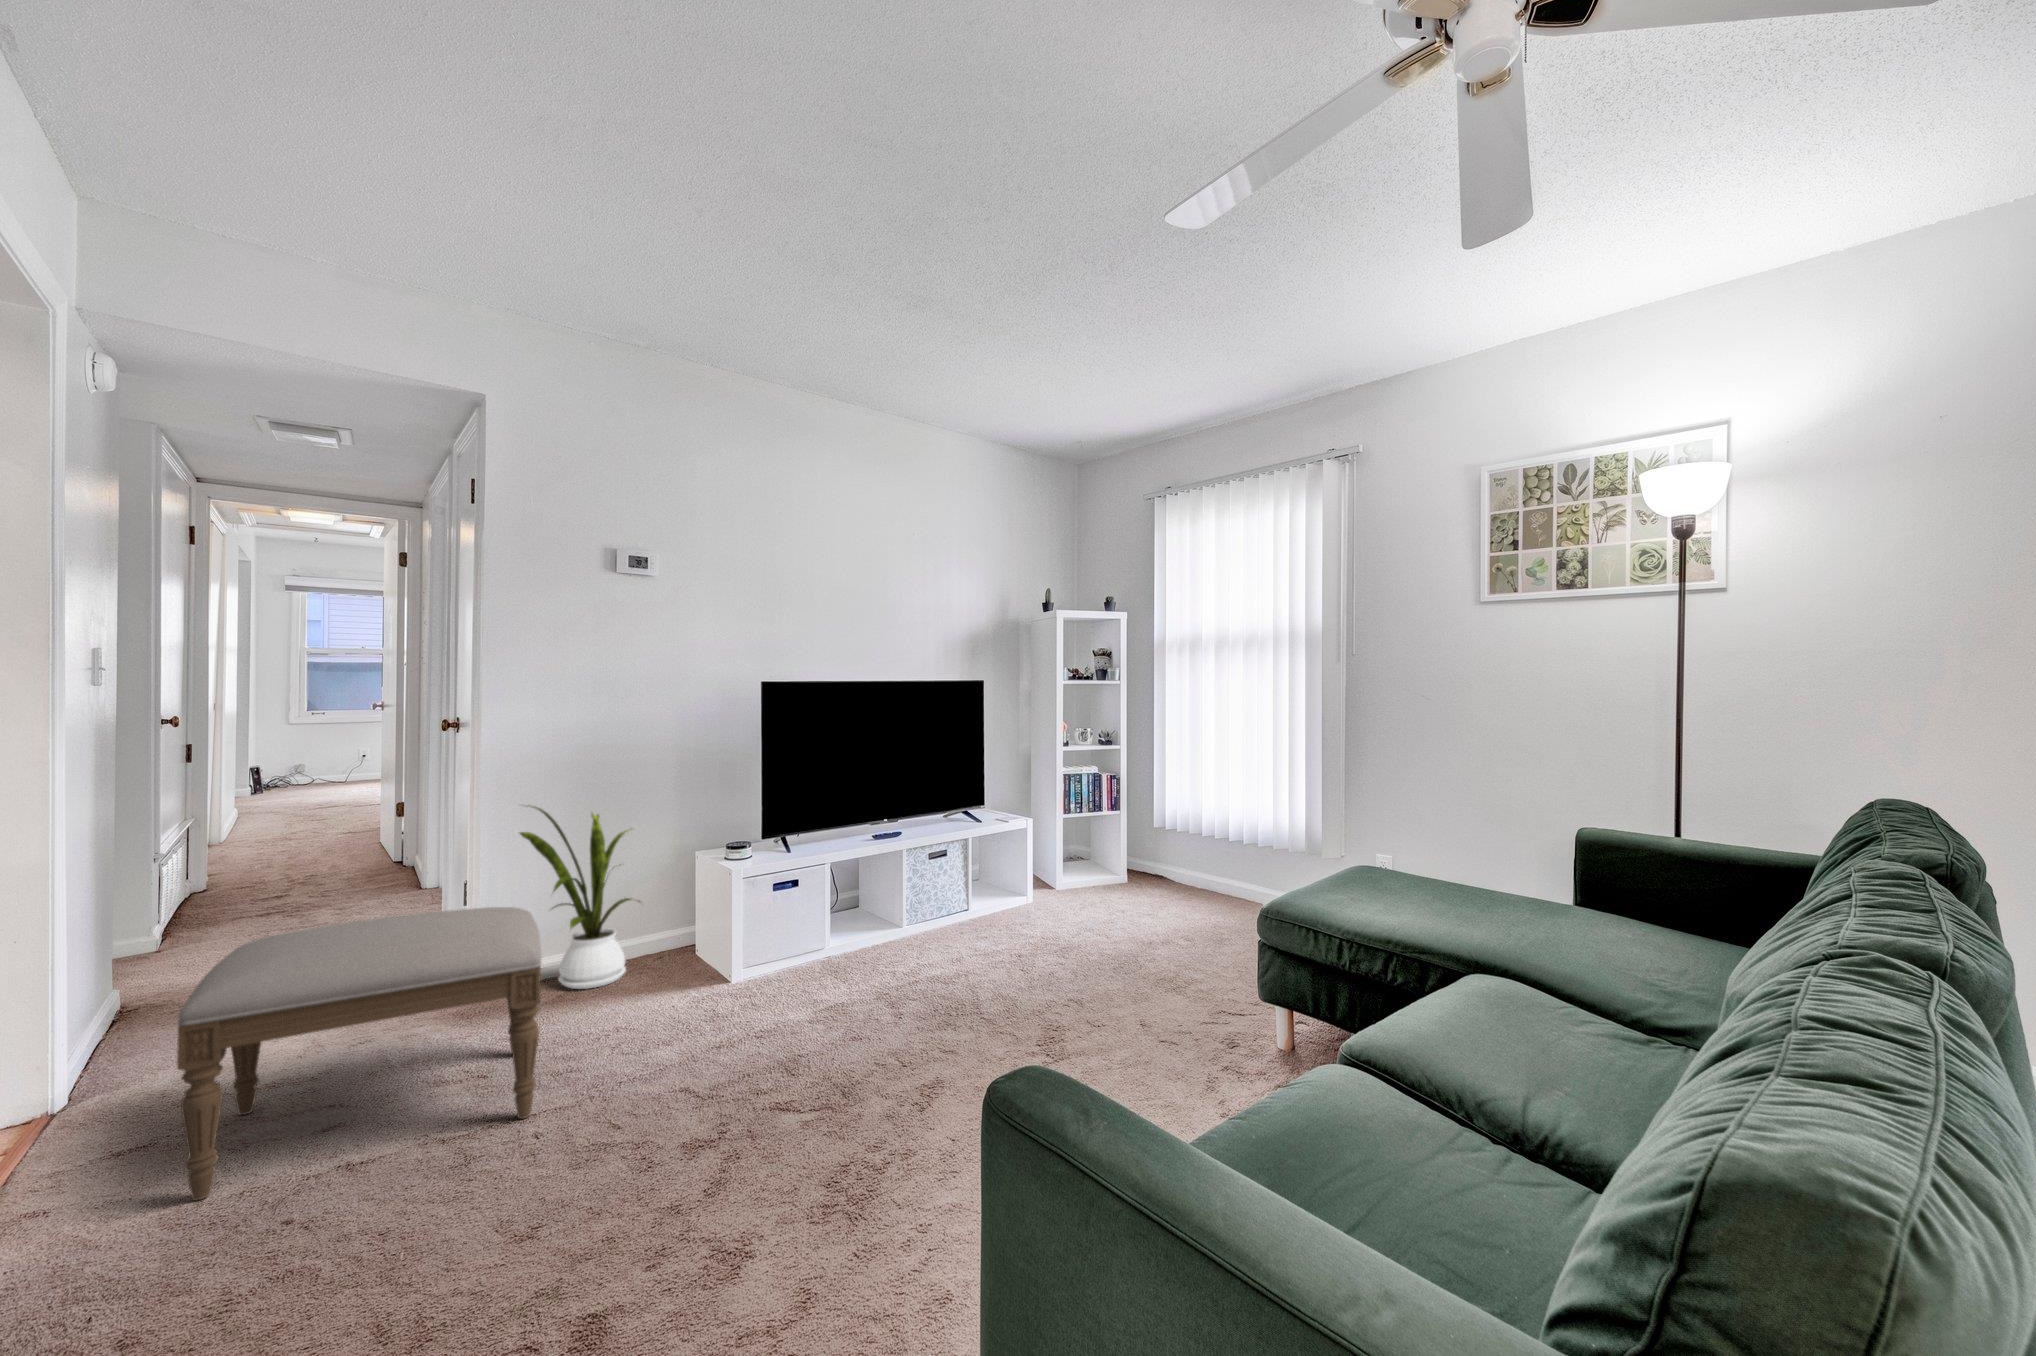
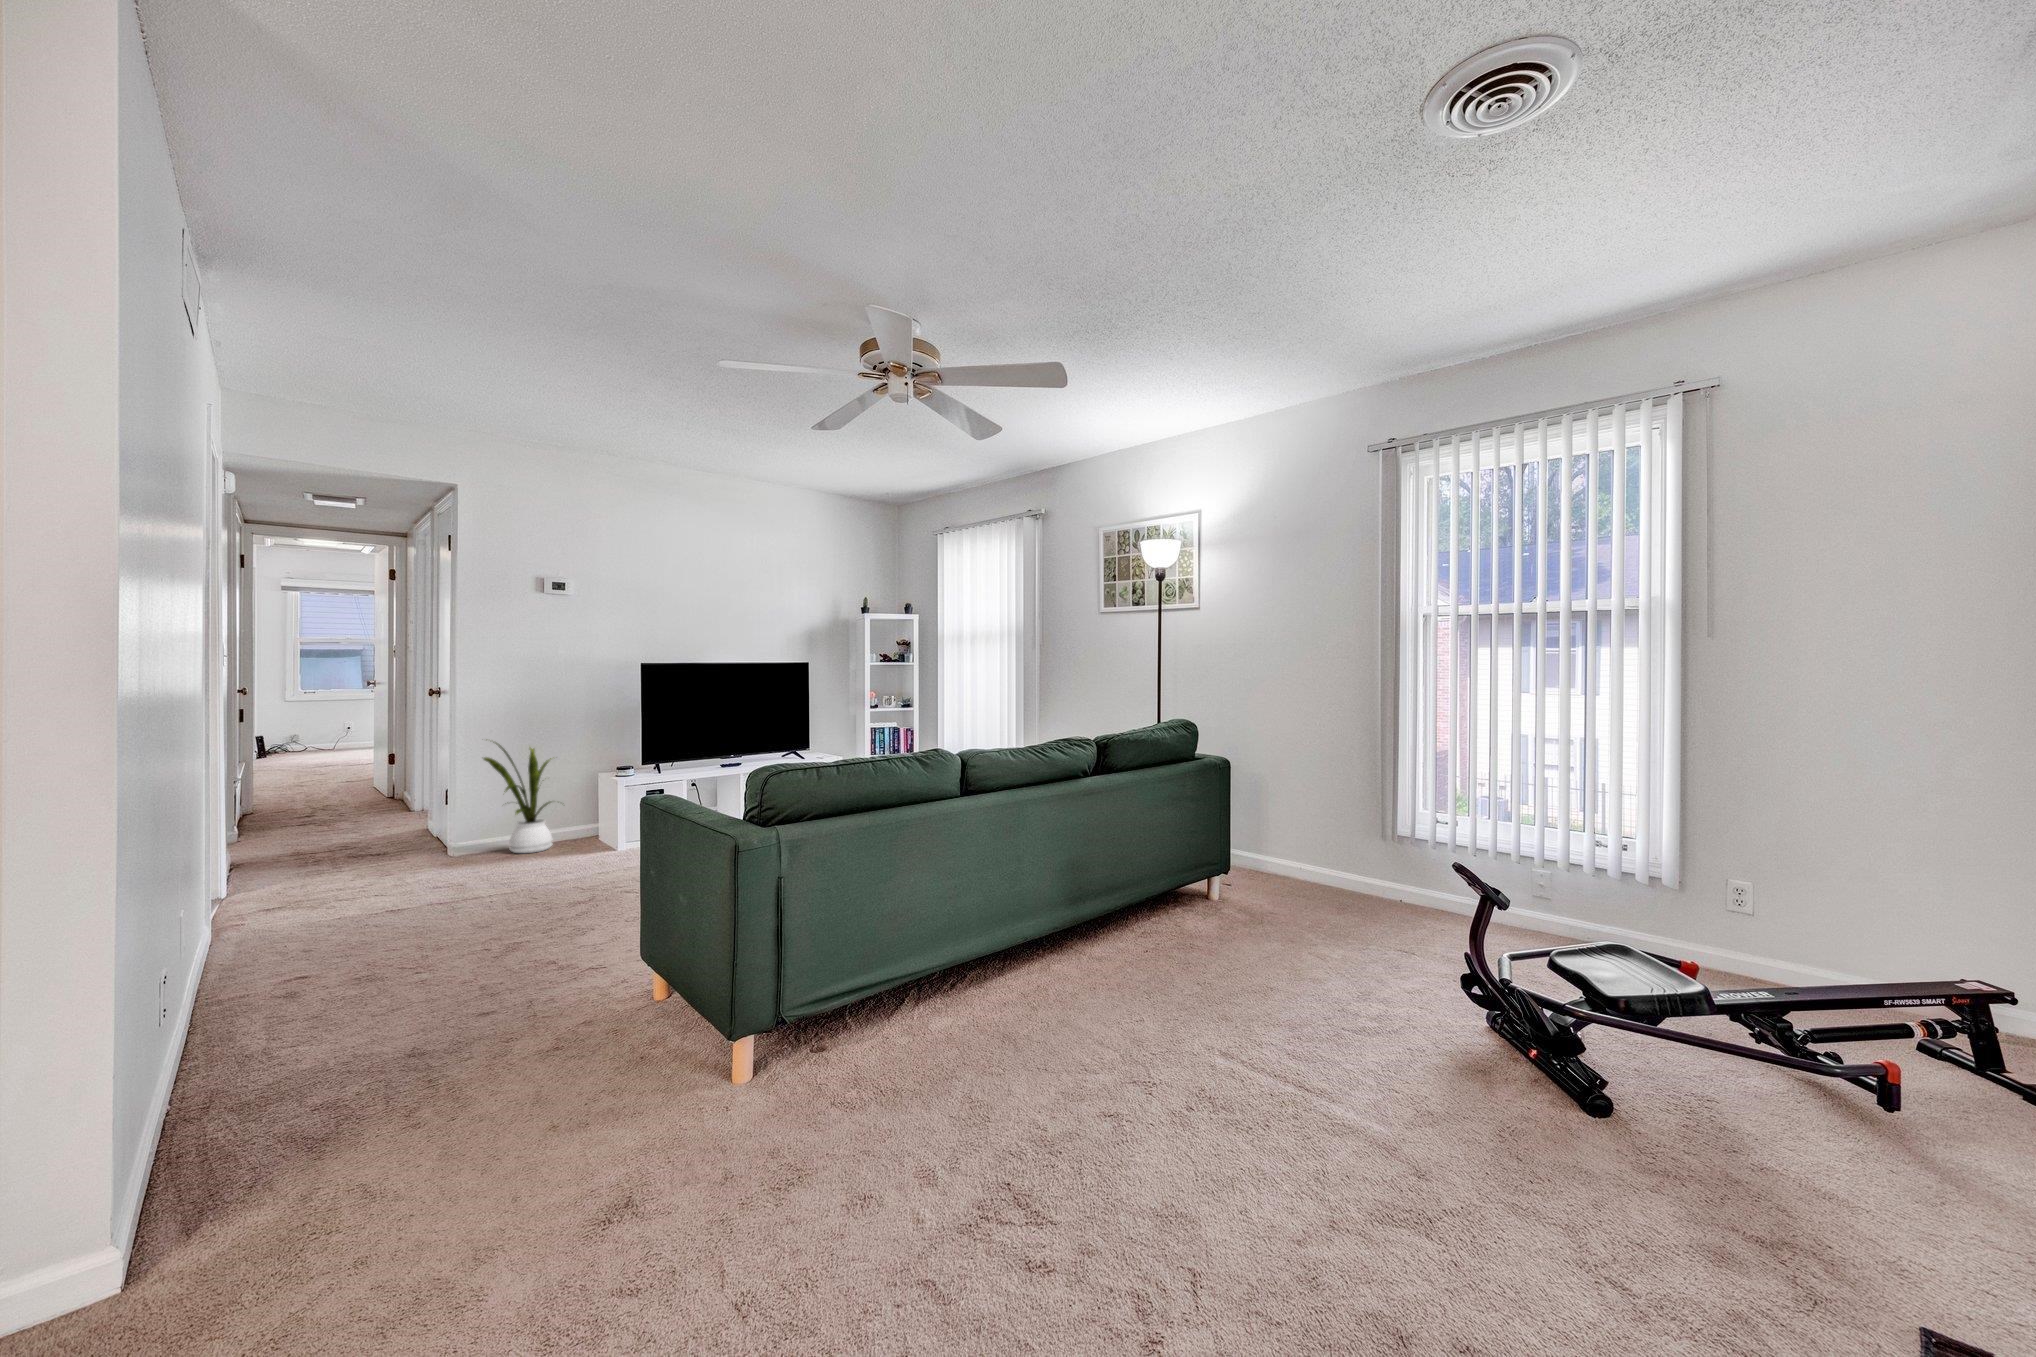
ottoman: present [177,907,542,1201] -> none [307,791,496,921]

